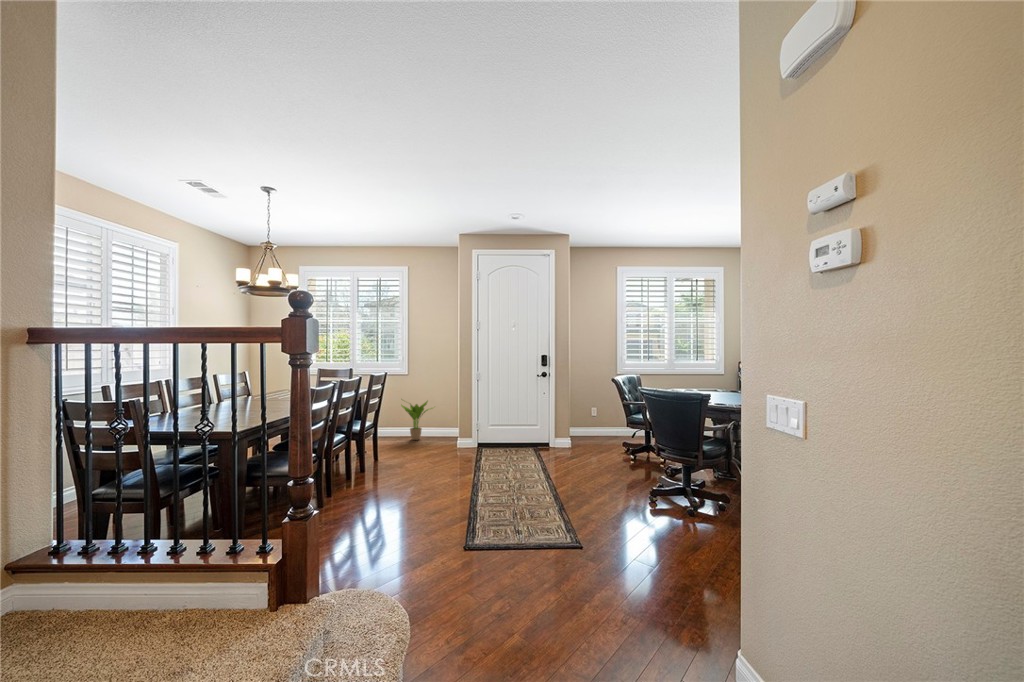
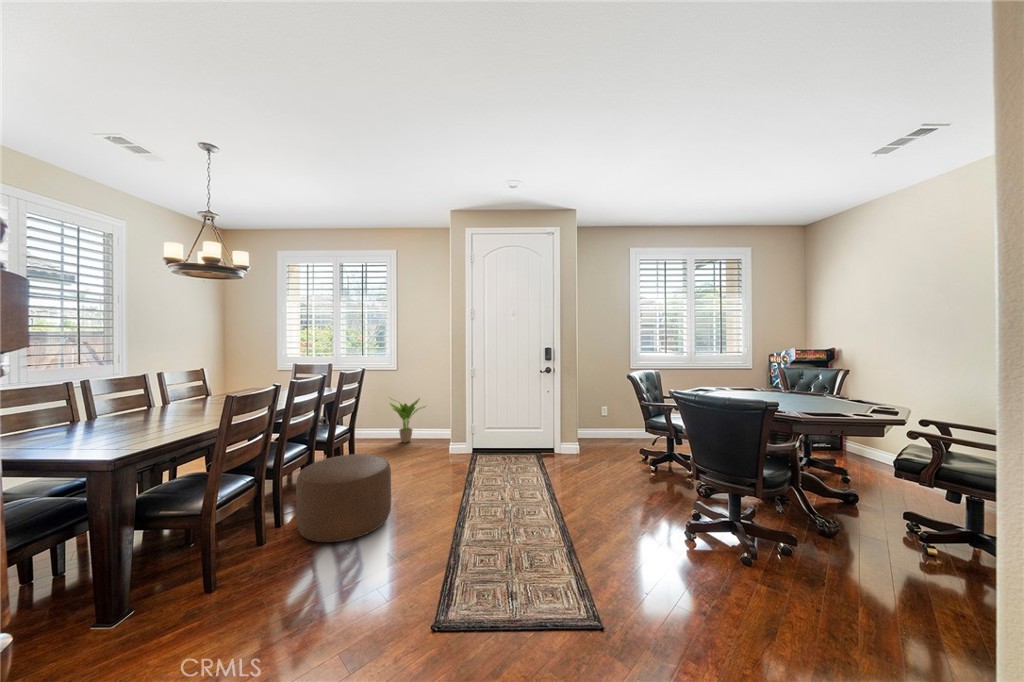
ottoman: none [341,439,416,504] -> present [296,454,391,542]

